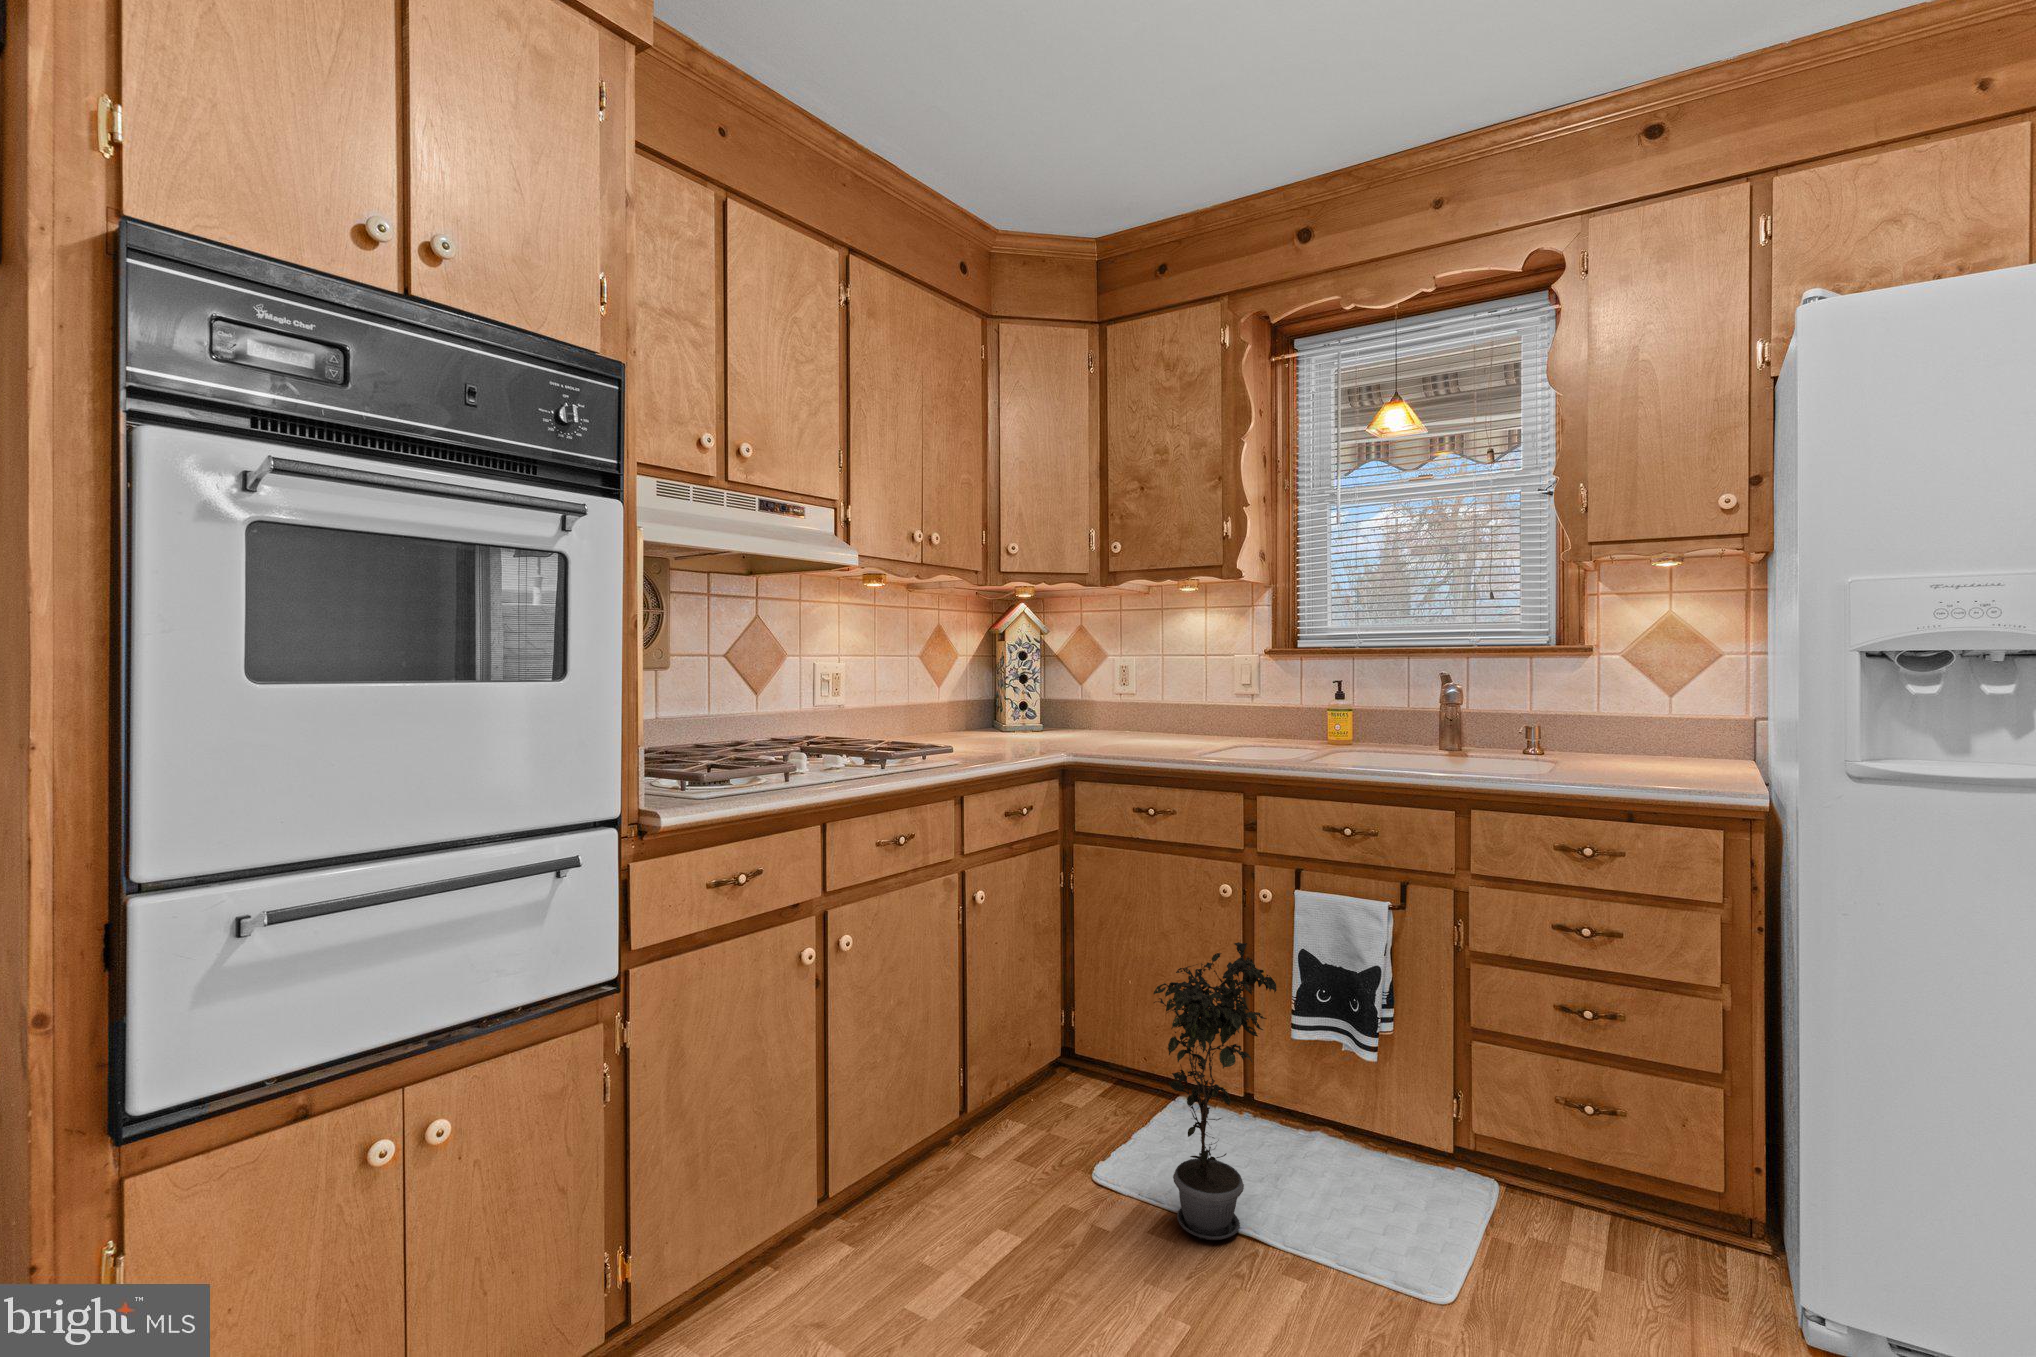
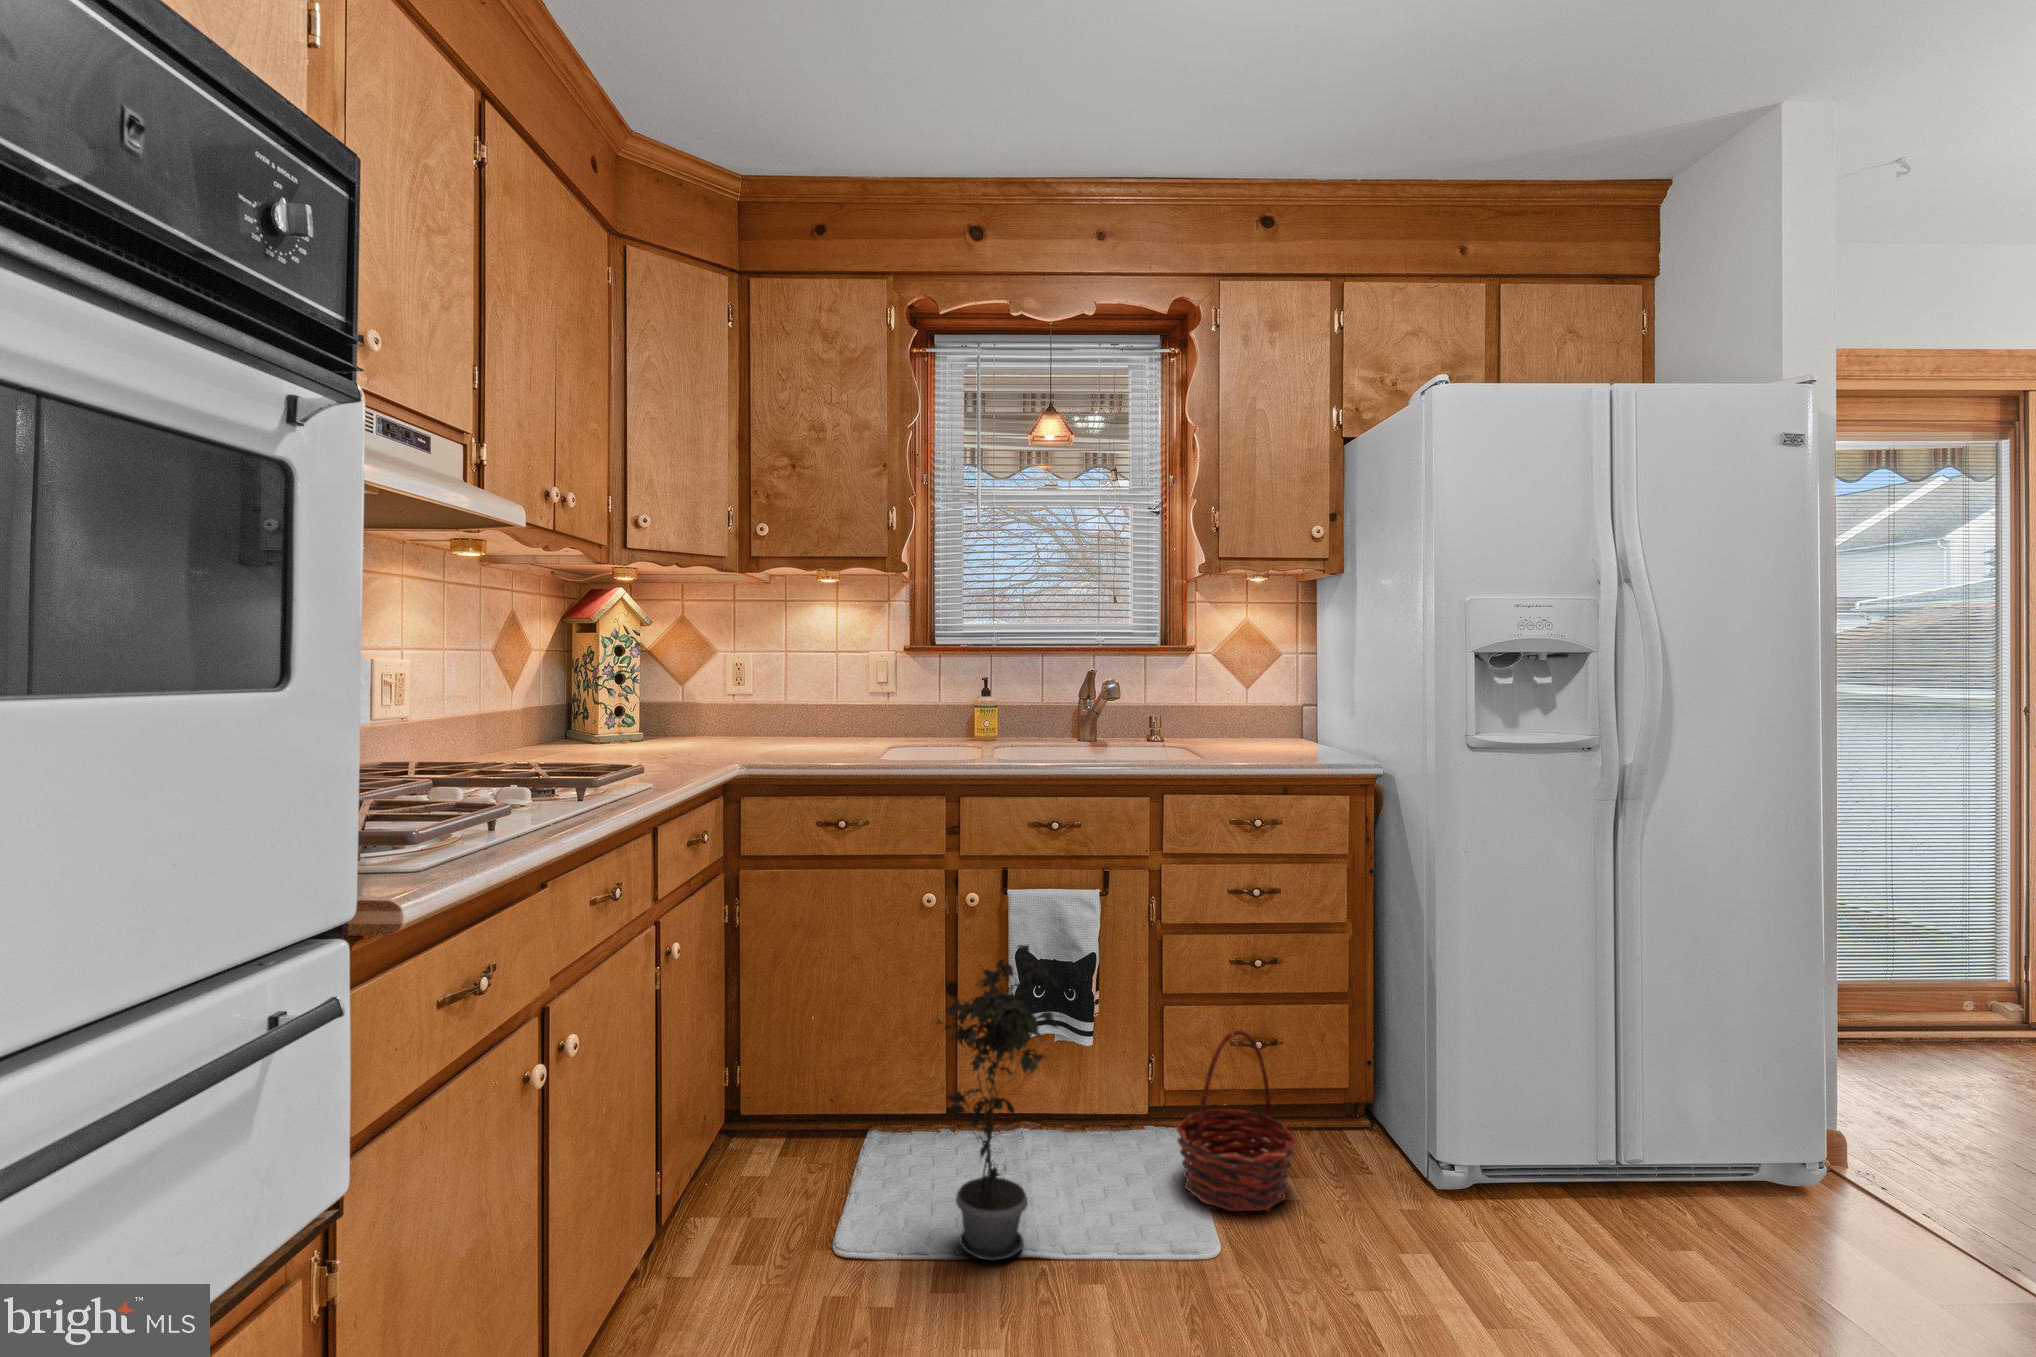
basket: none [1441,1082,1590,1293] -> present [1176,1030,1296,1212]

